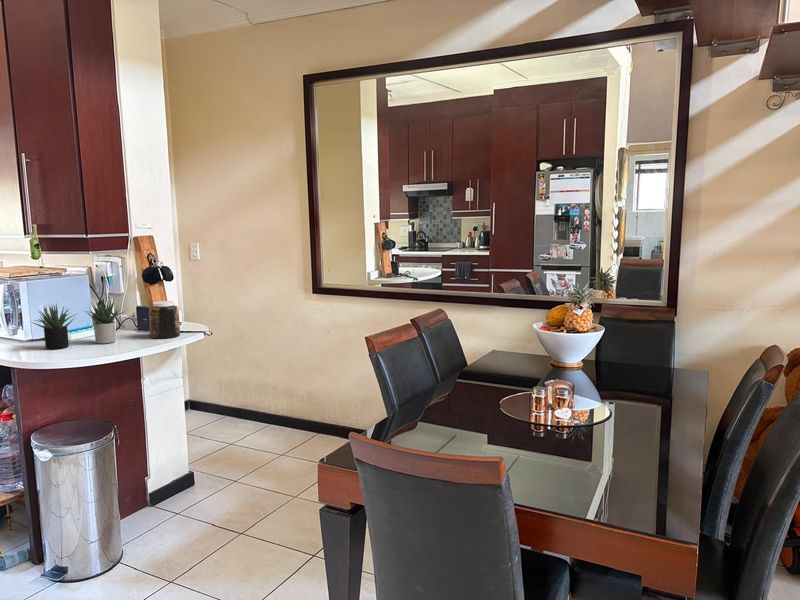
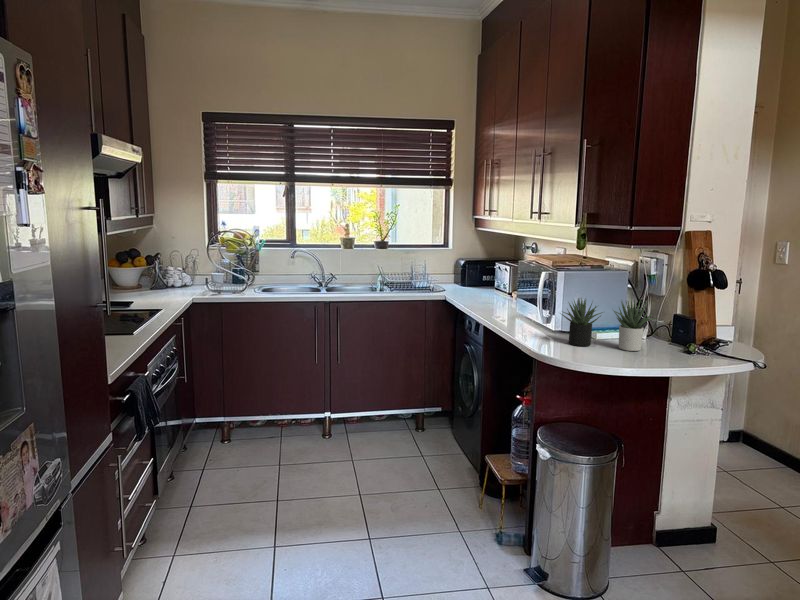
jar: present [149,301,180,339] -> none [683,312,725,361]

